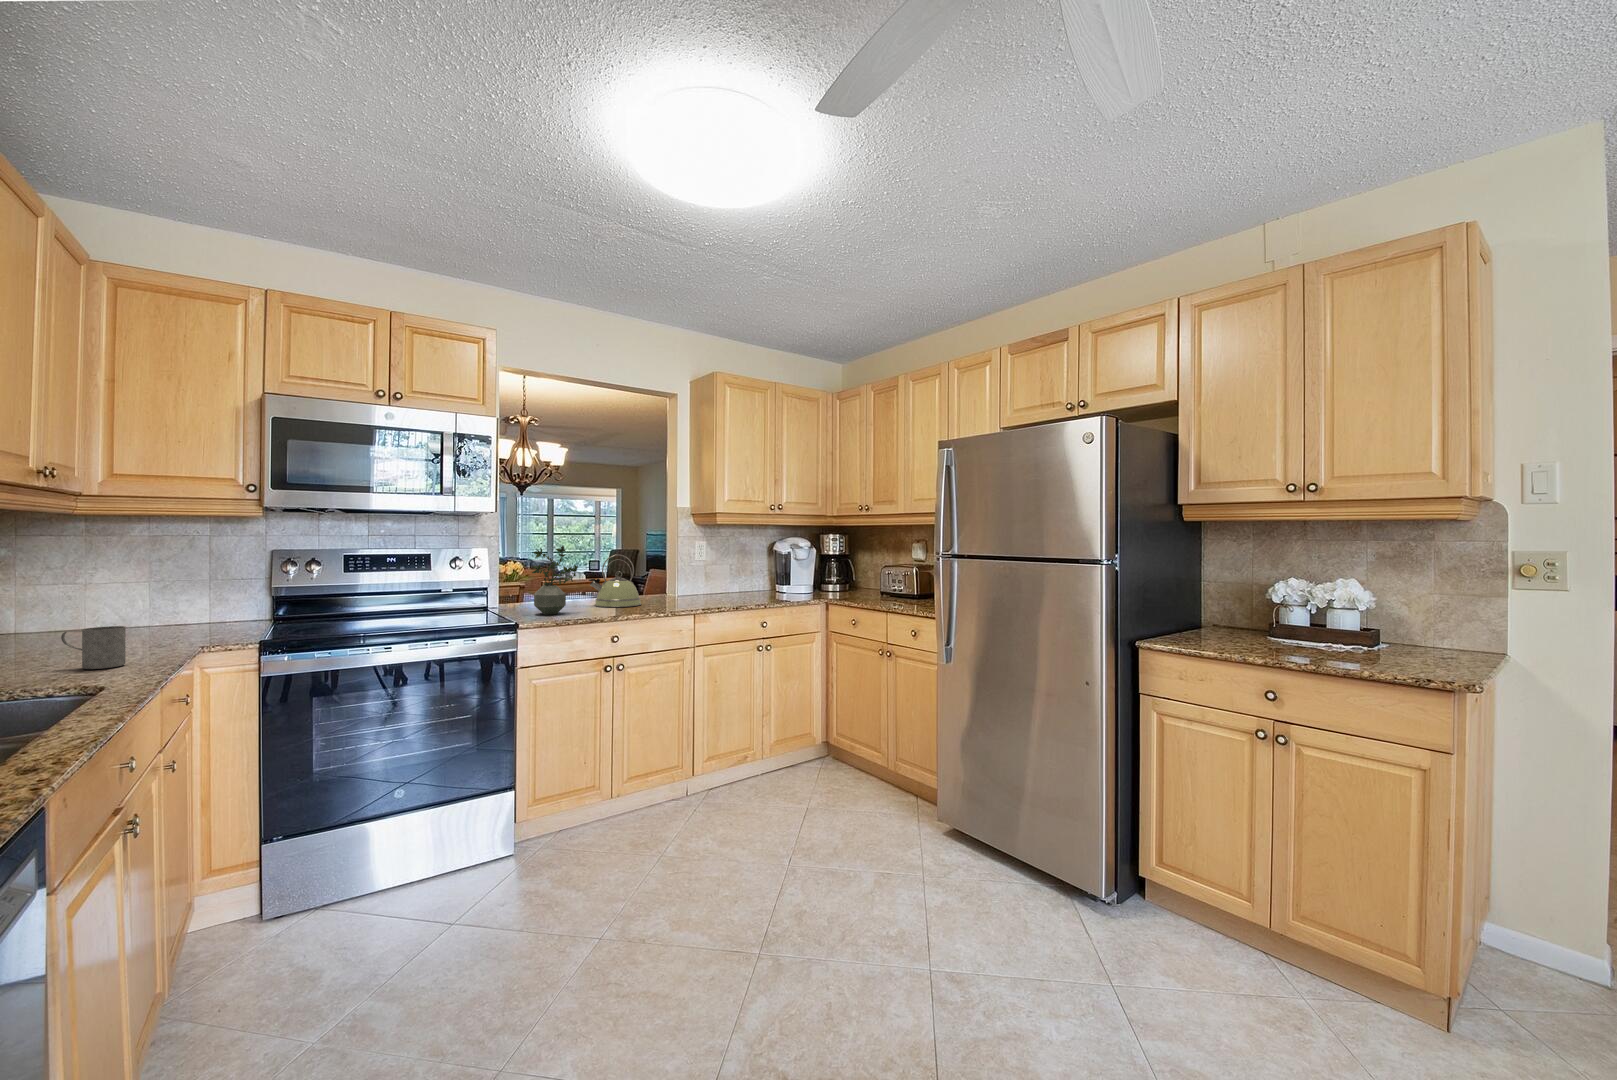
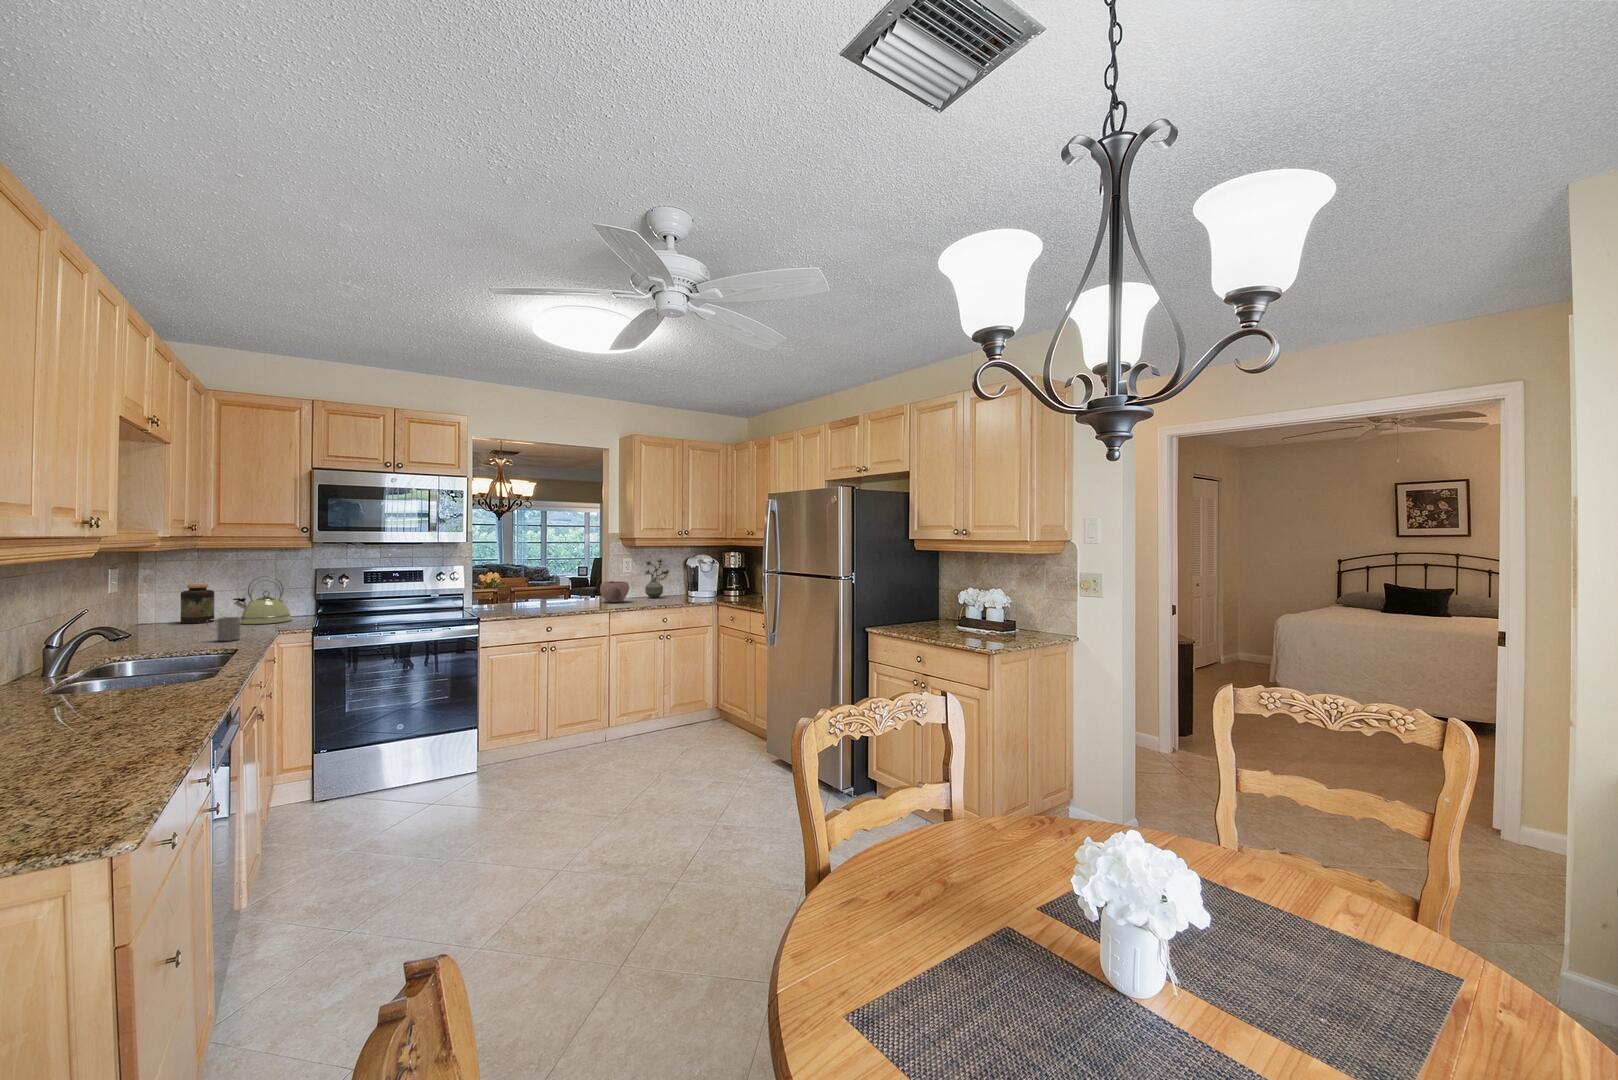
potted plant: present [532,546,578,615] -> present [645,559,669,598]
kettle: present [589,554,641,607] -> present [233,576,292,624]
bowl: none [670,572,709,601] -> present [600,581,629,603]
jar: none [47,573,105,635] -> present [181,584,214,623]

